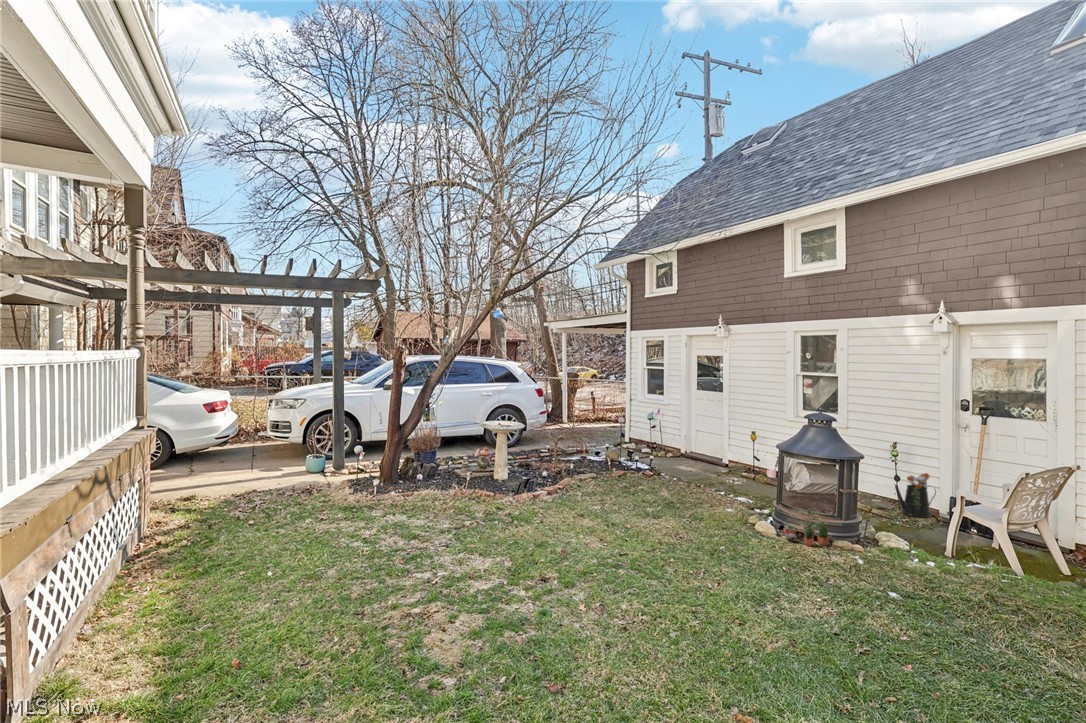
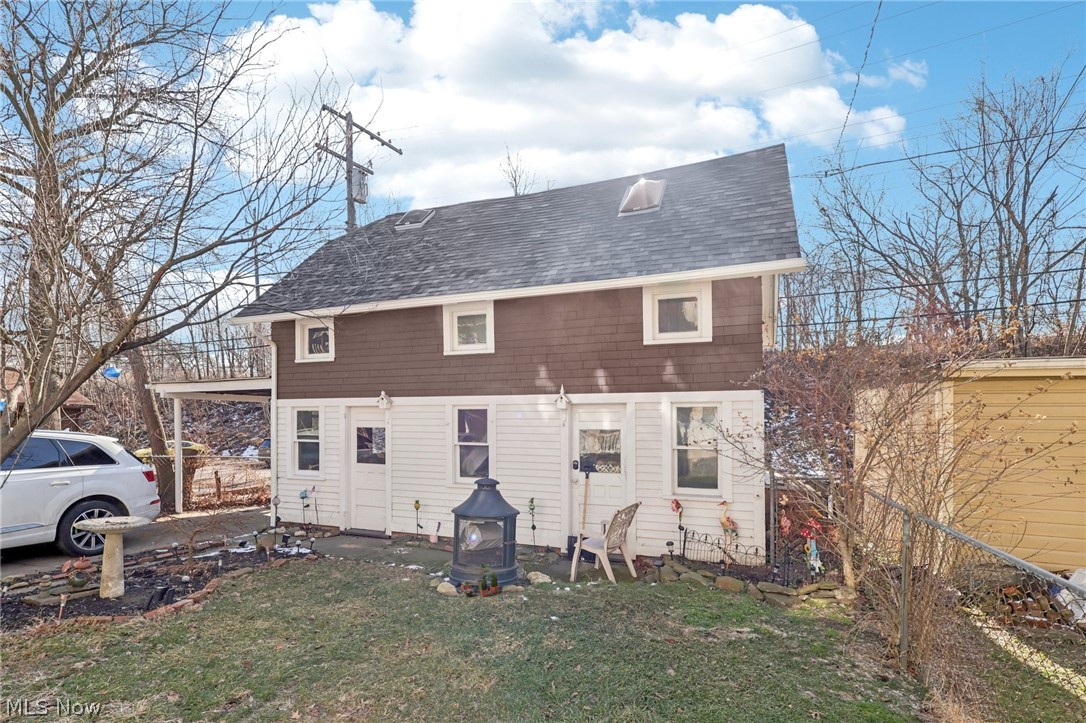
watering can: present [895,473,936,518] -> none [533,518,560,556]

